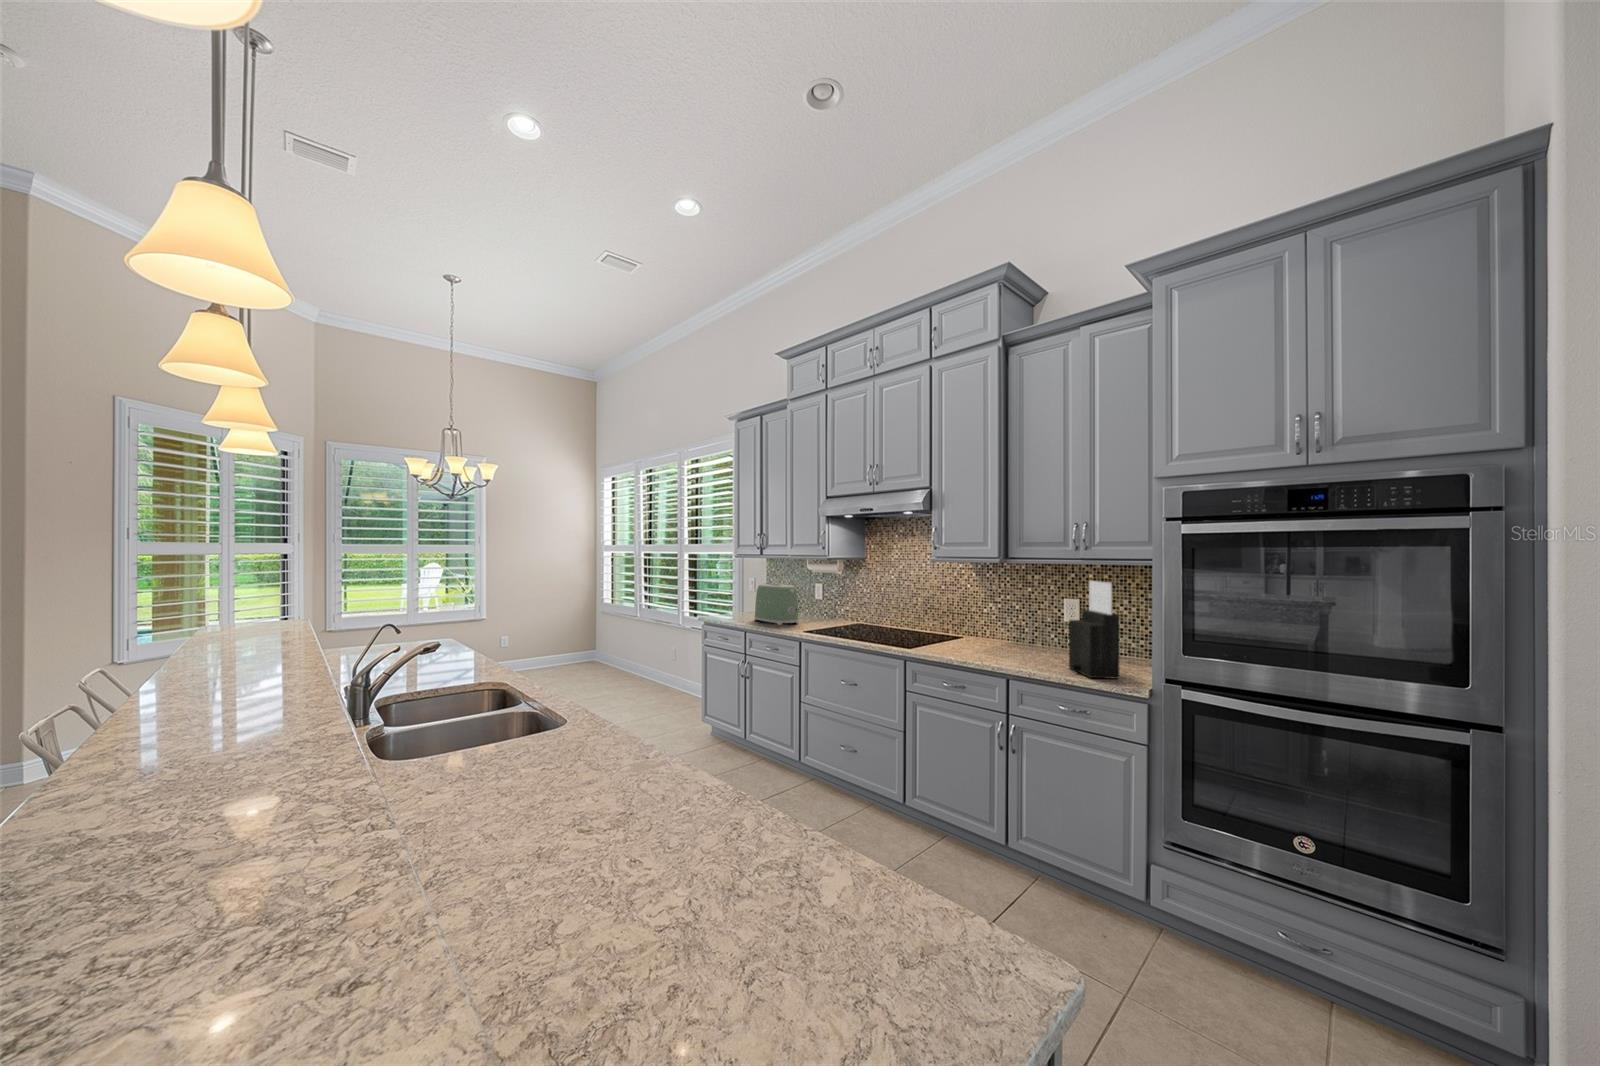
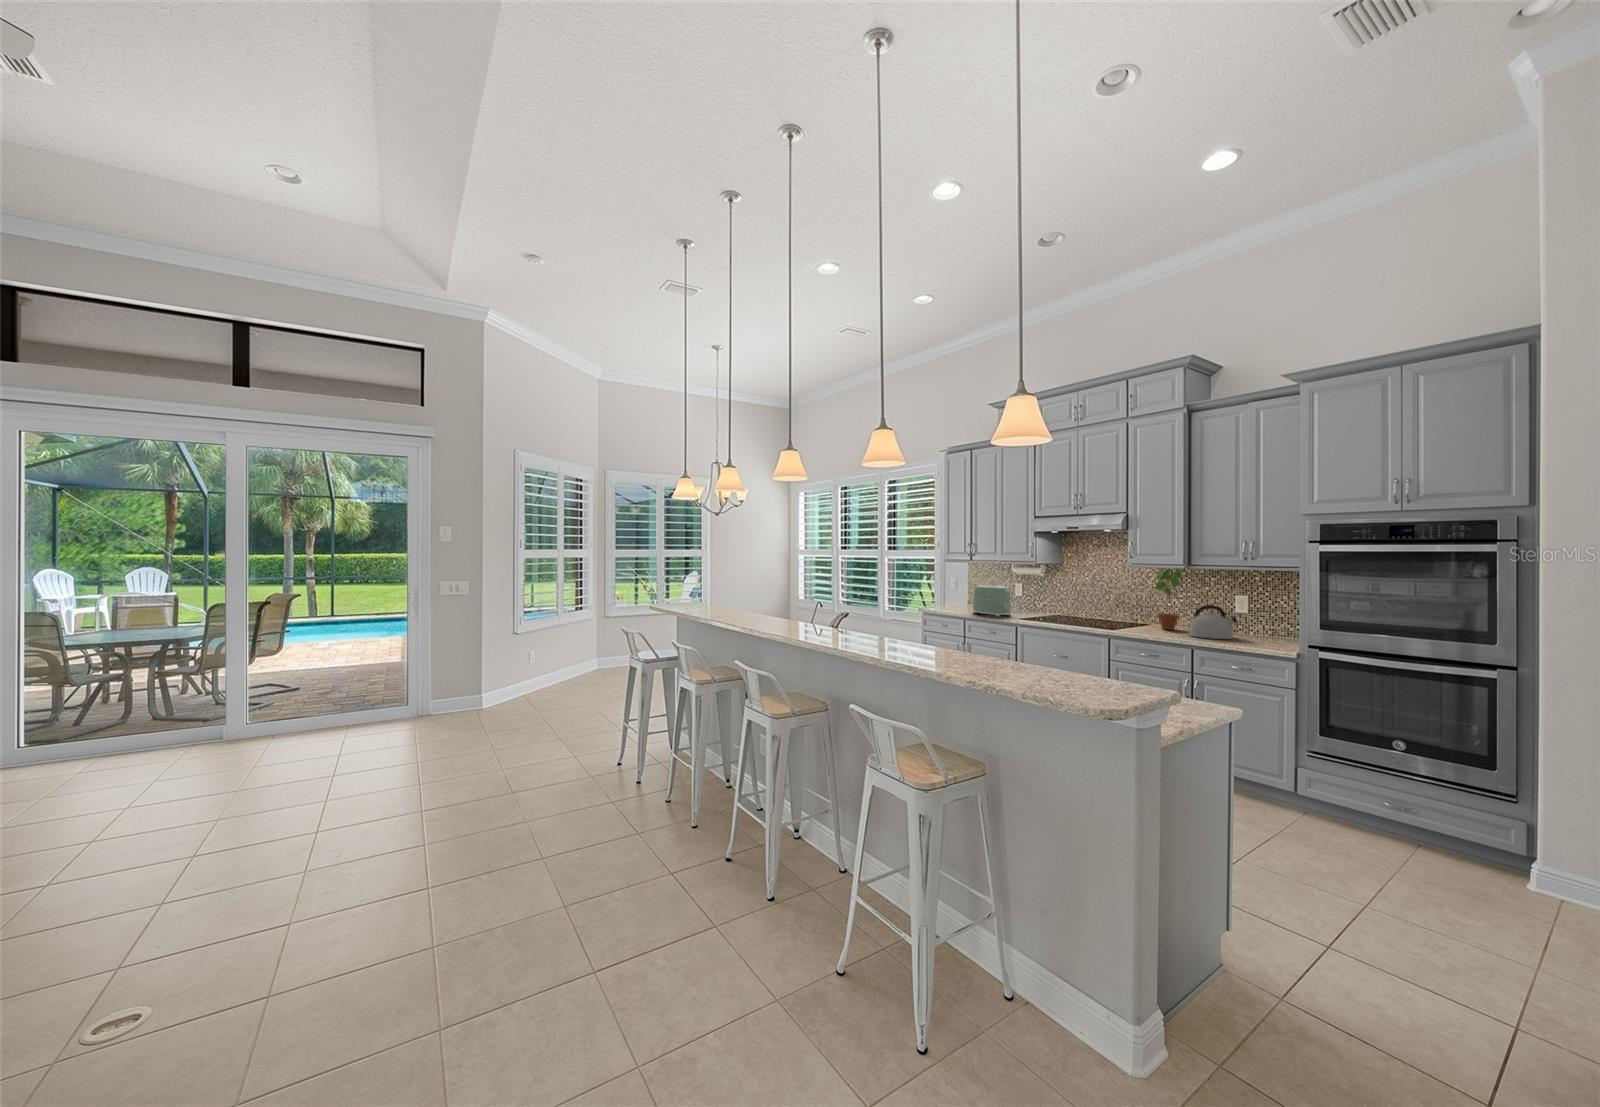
potted plant: none [964,563,998,645] -> present [1155,570,1182,630]
knife block: present [1069,581,1119,679] -> none [1238,583,1275,648]
kettle: none [1006,612,1068,662] -> present [1190,605,1237,639]

